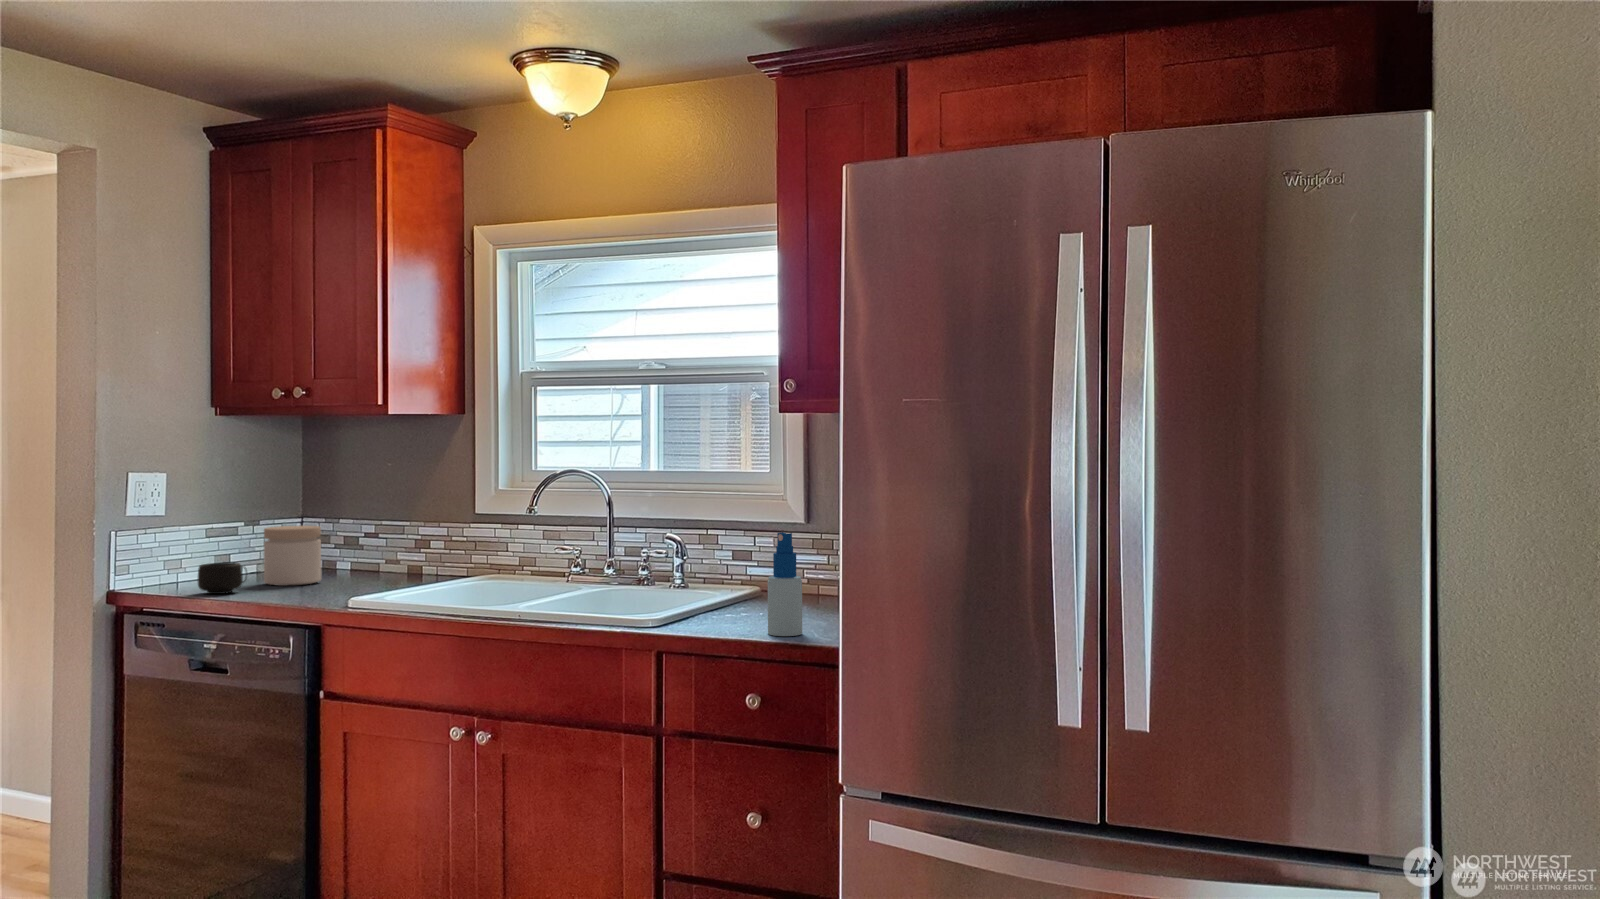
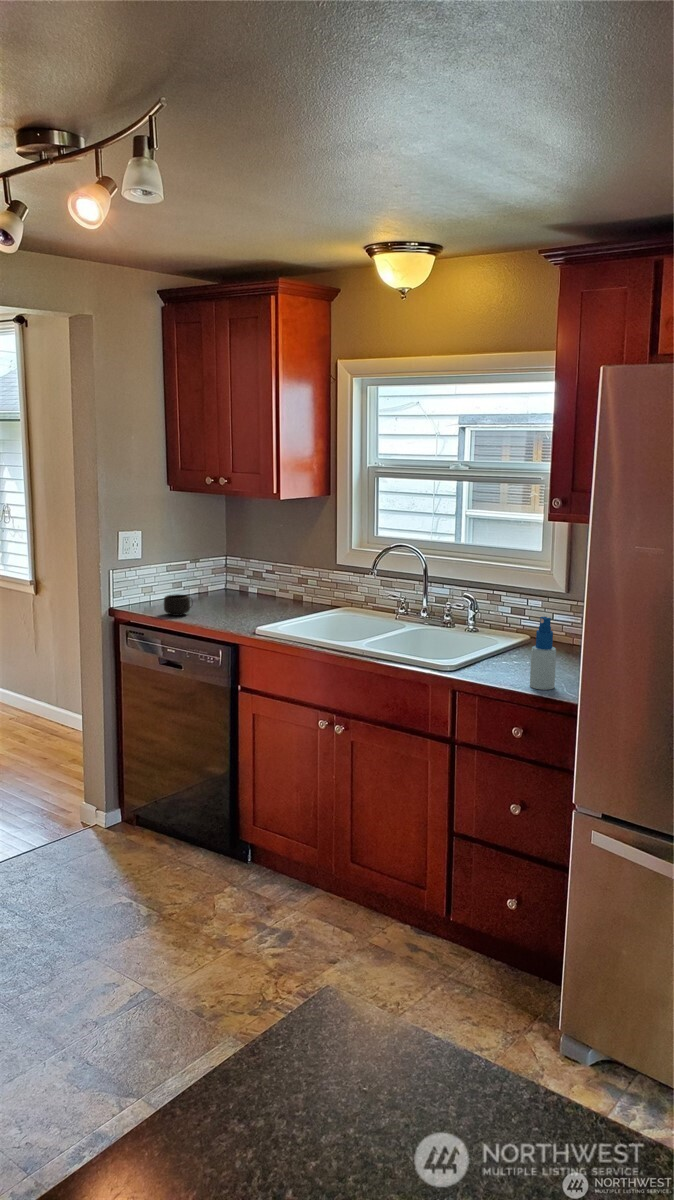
jar: present [264,526,321,586] -> none [202,567,237,608]

